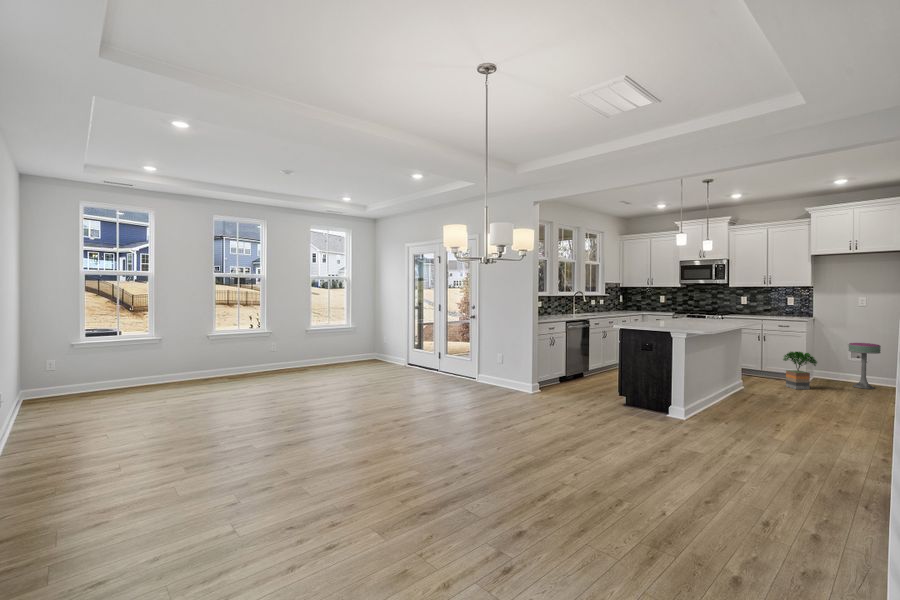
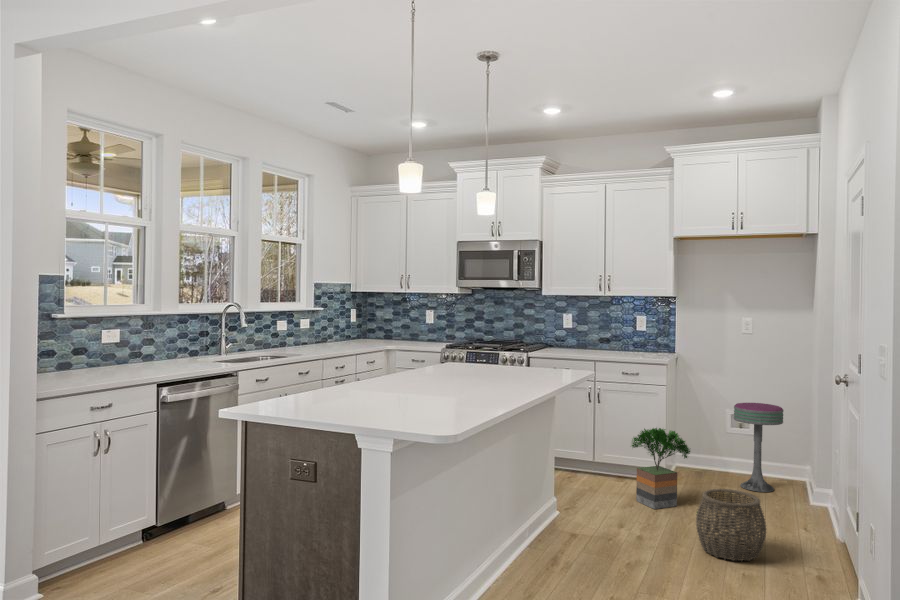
woven basket: none [817,375,856,406] -> present [696,489,766,561]

